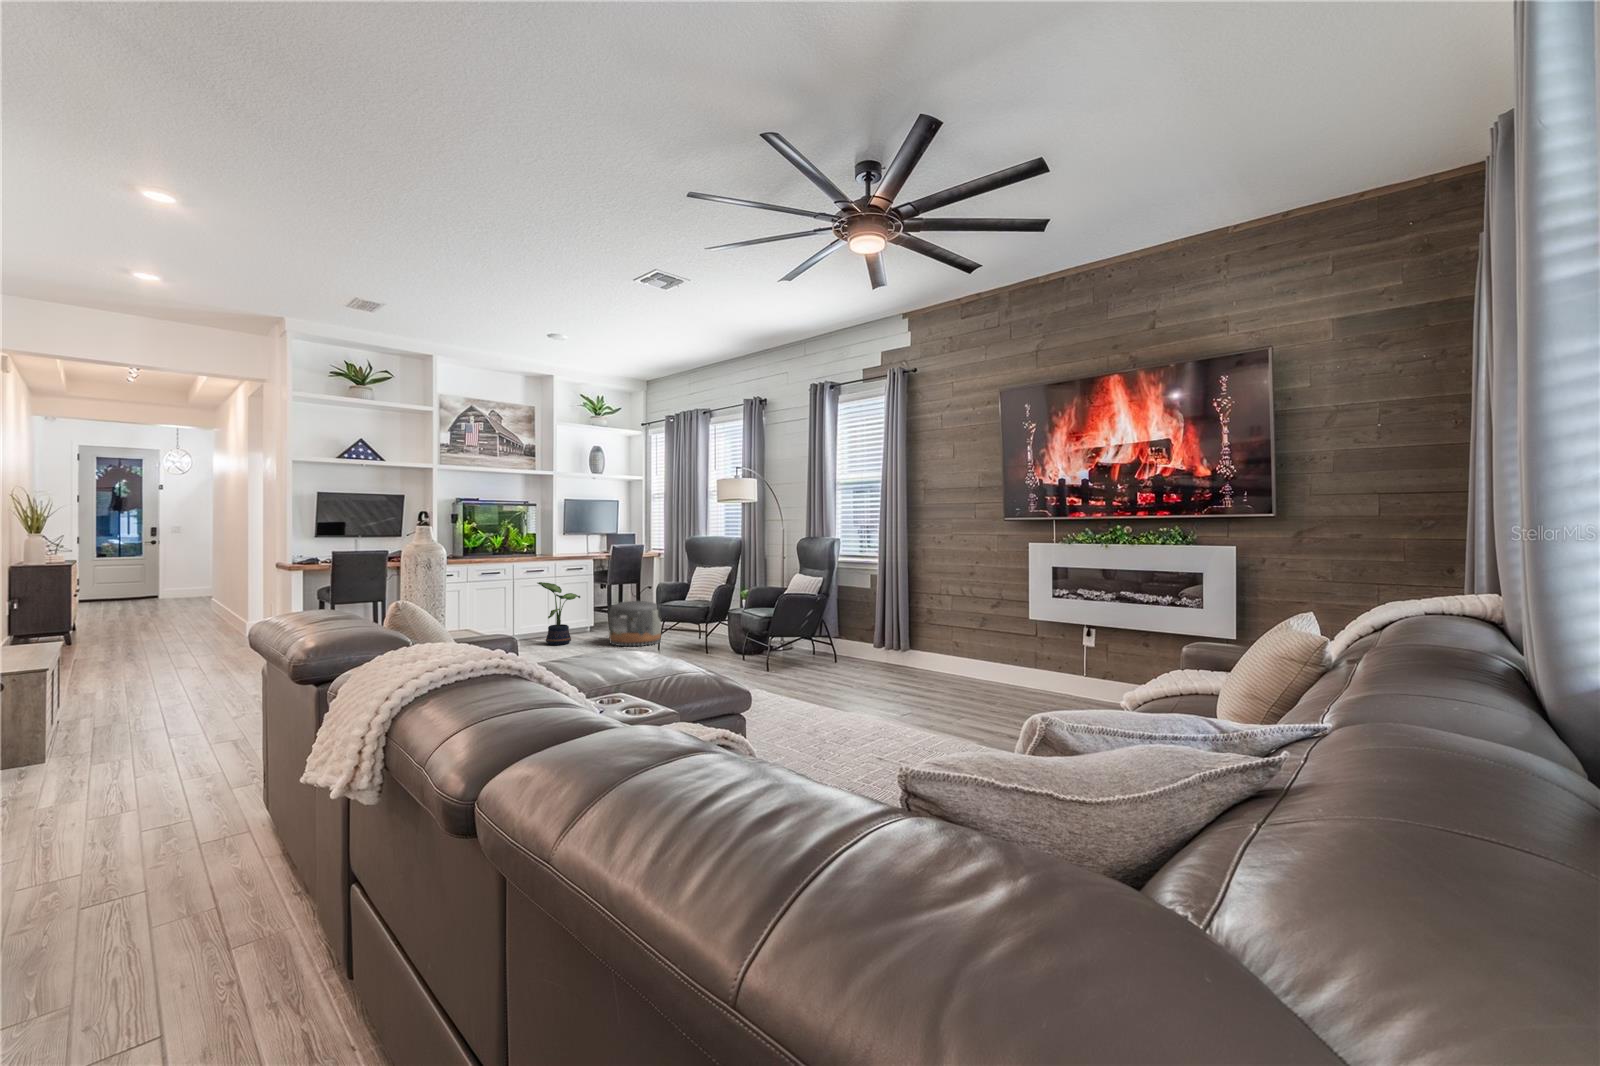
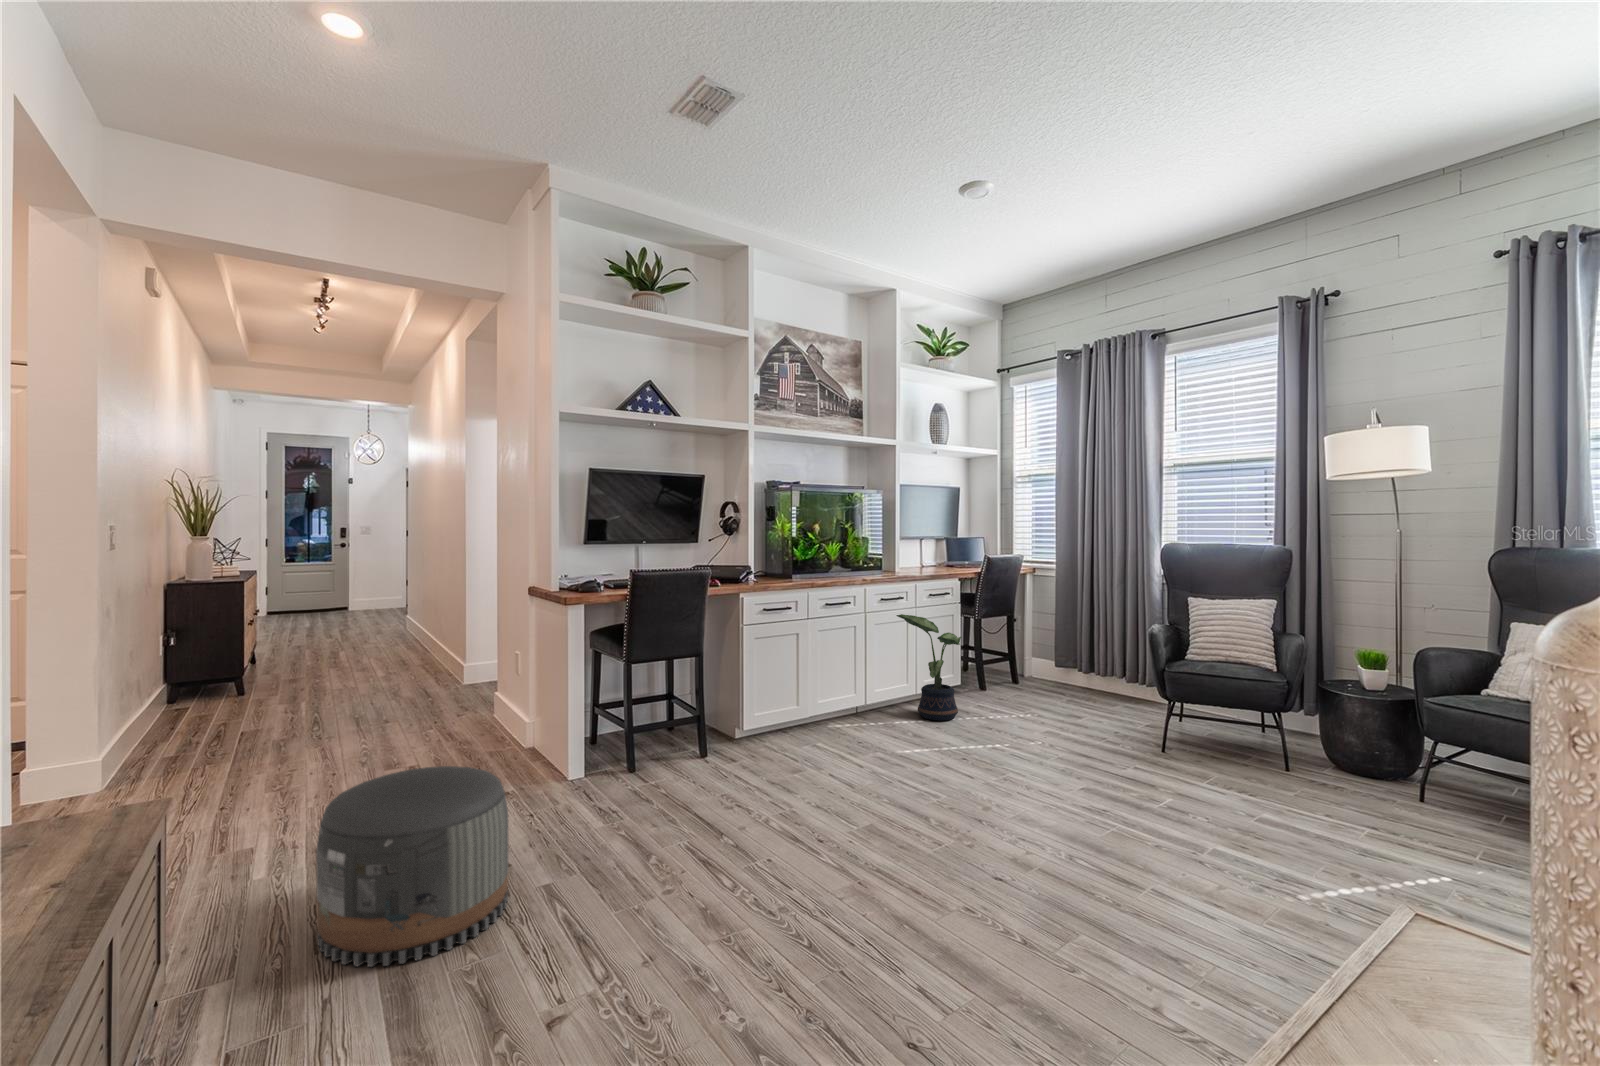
pouf: present [609,601,661,646] -> present [316,766,508,967]

